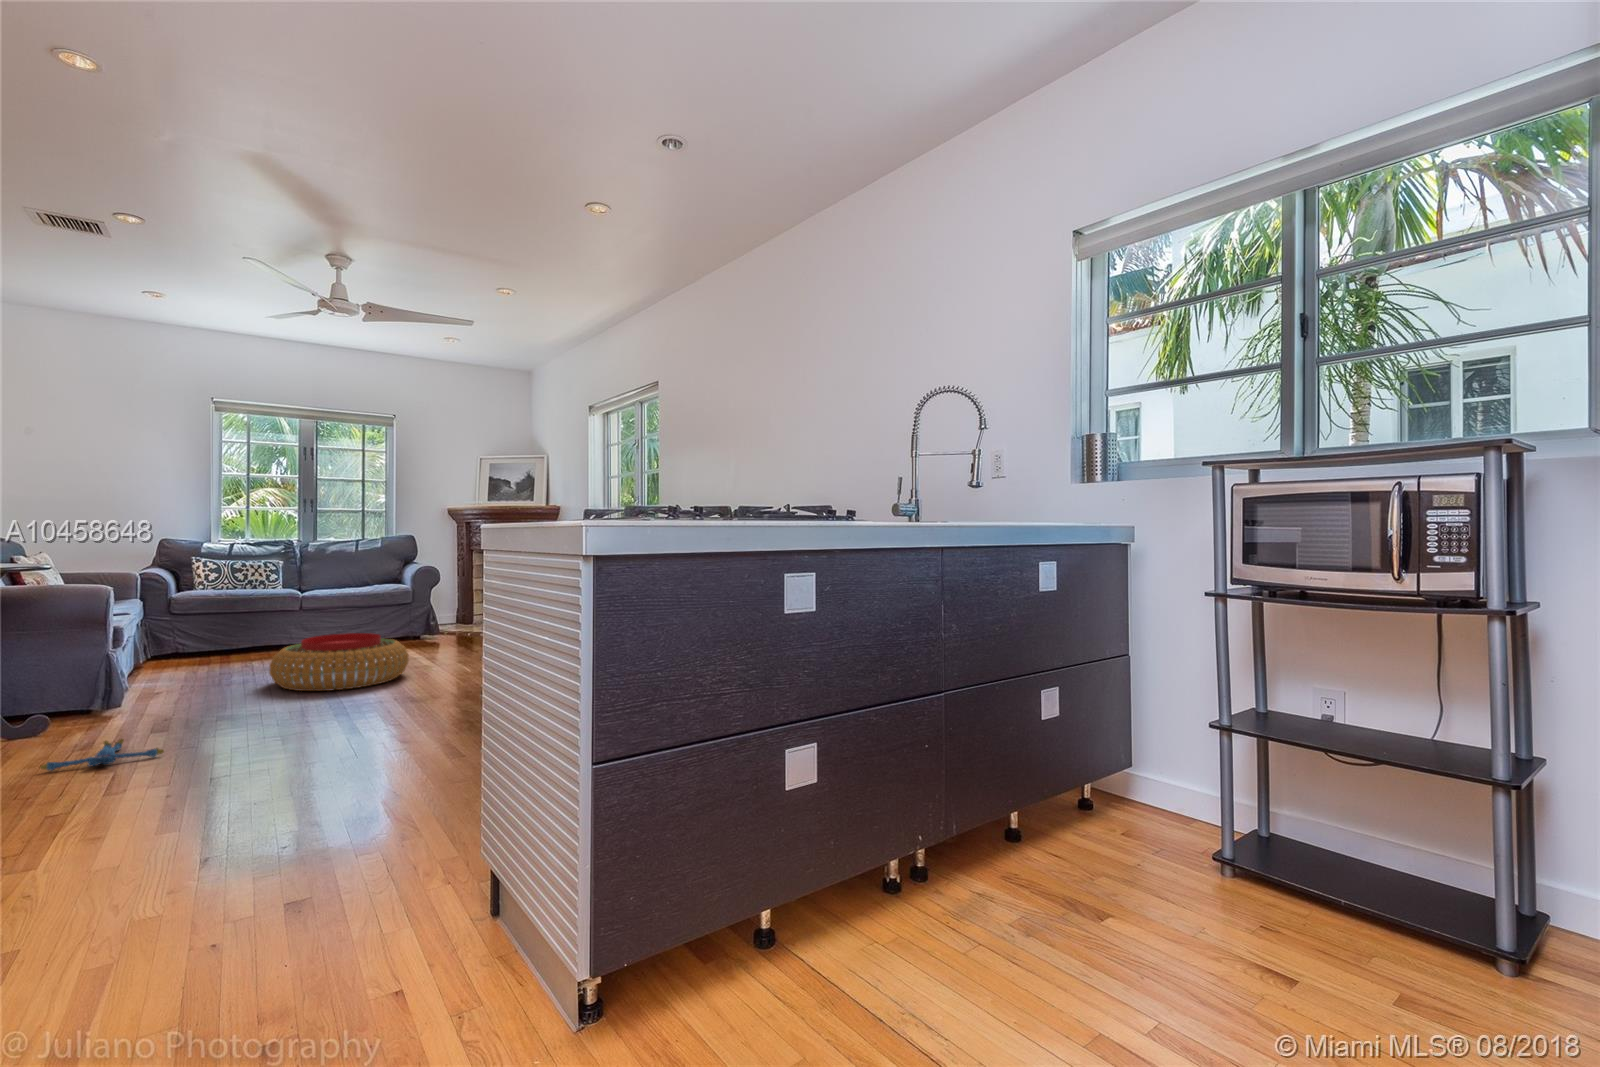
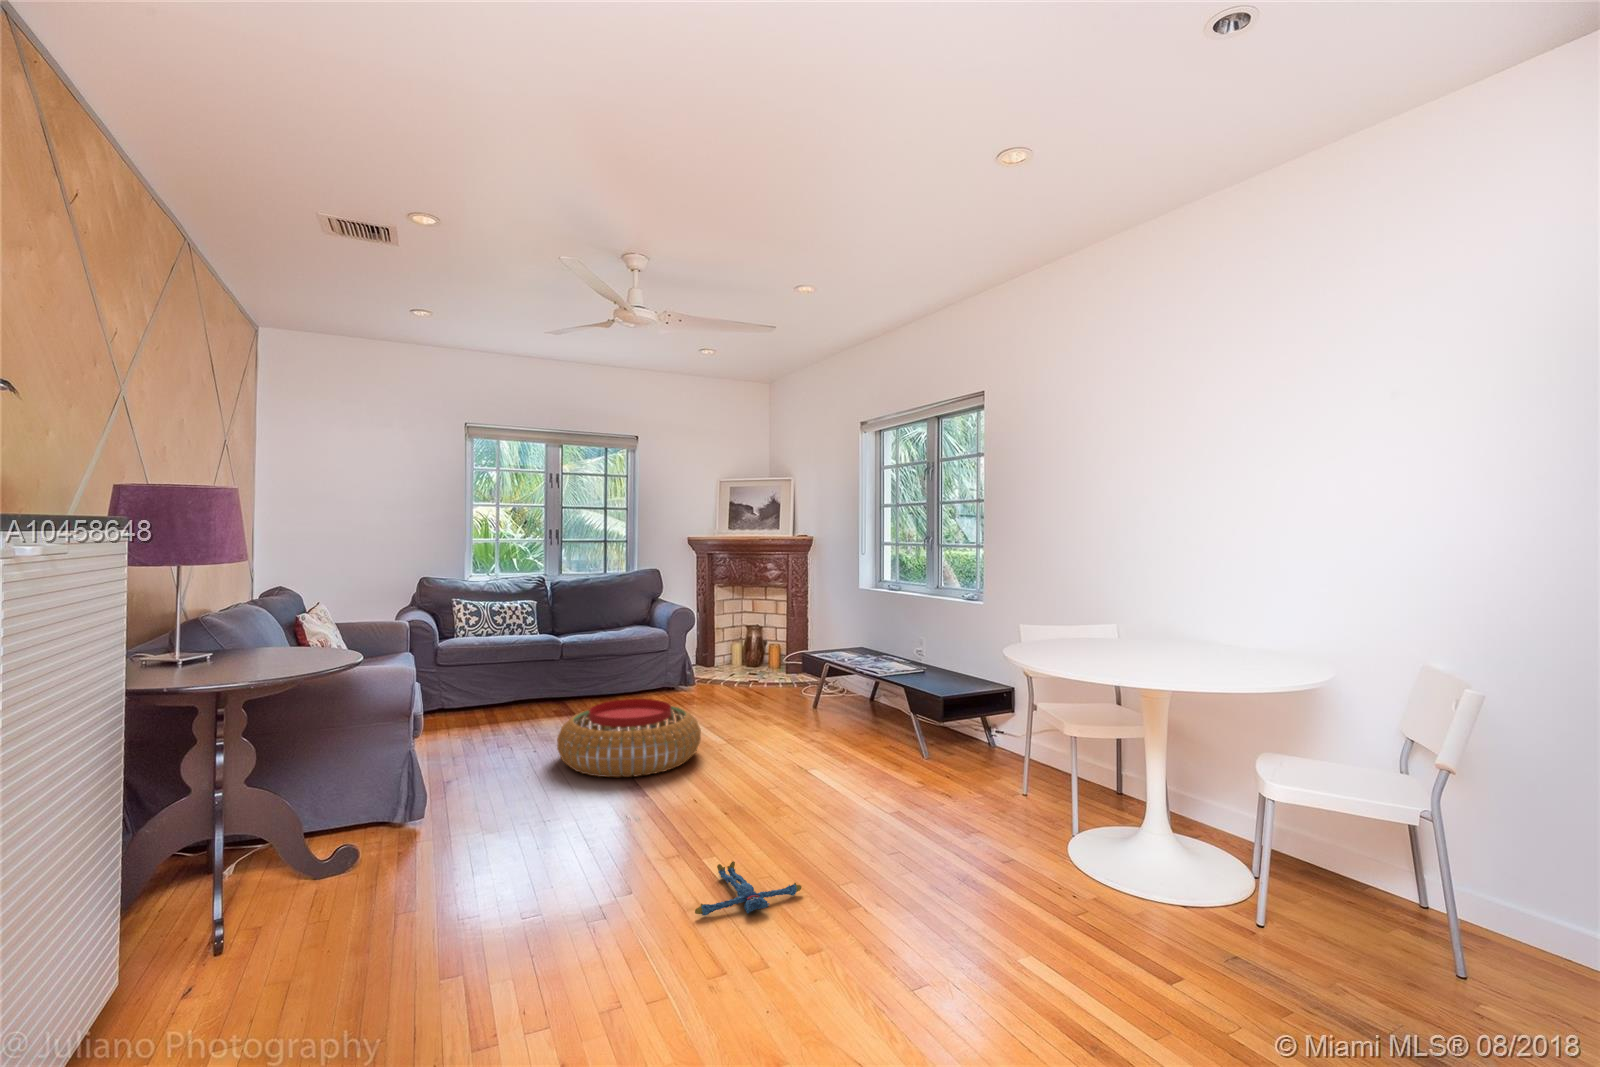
plush toy: present [40,739,164,770] -> present [695,861,801,915]

